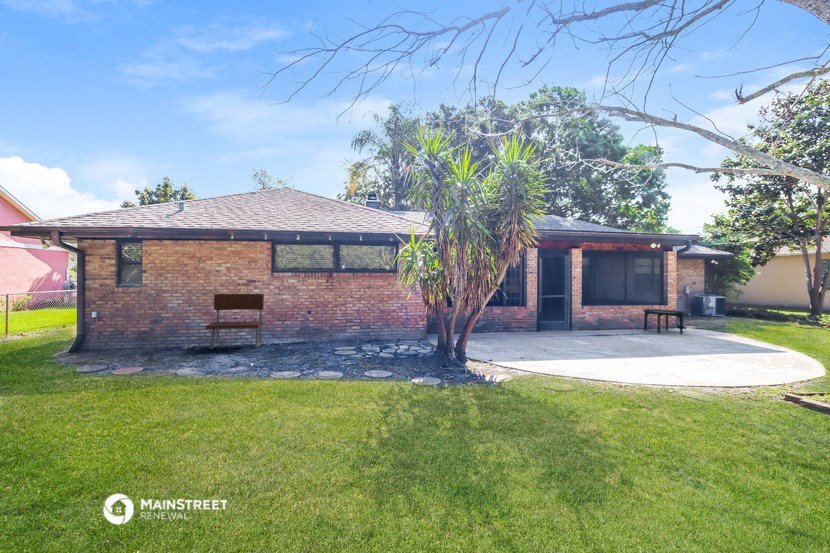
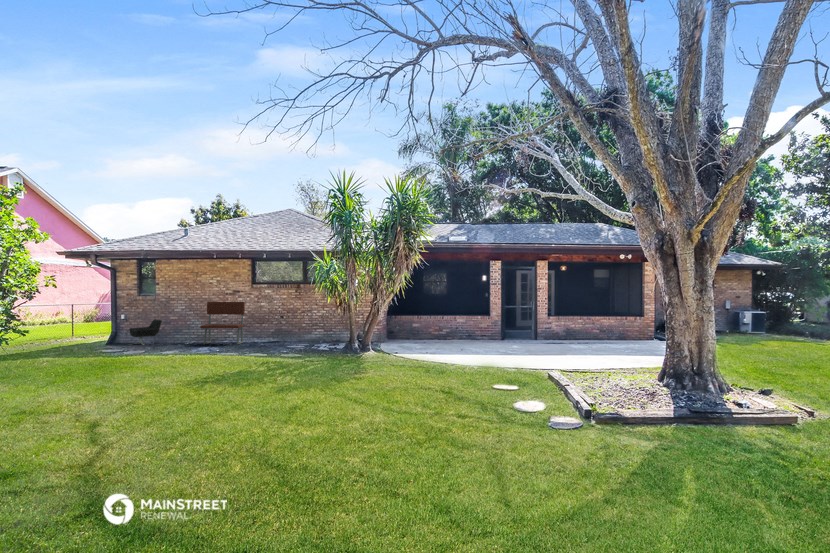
round table: present [643,309,685,334] -> none [613,321,652,345]
lounge chair: none [100,317,151,354] -> present [129,320,162,345]

